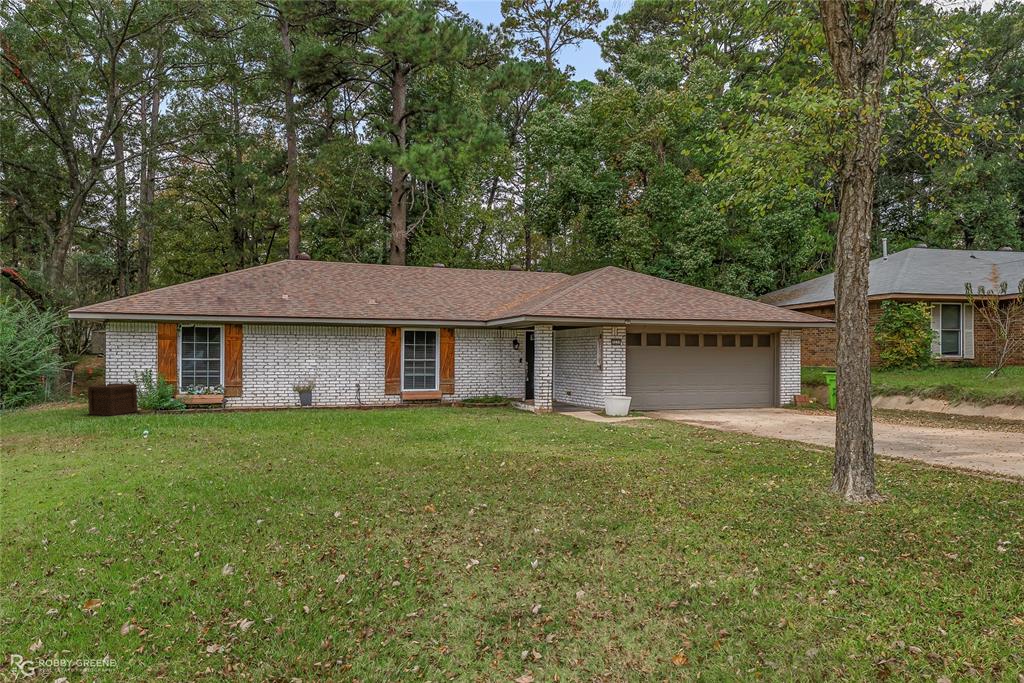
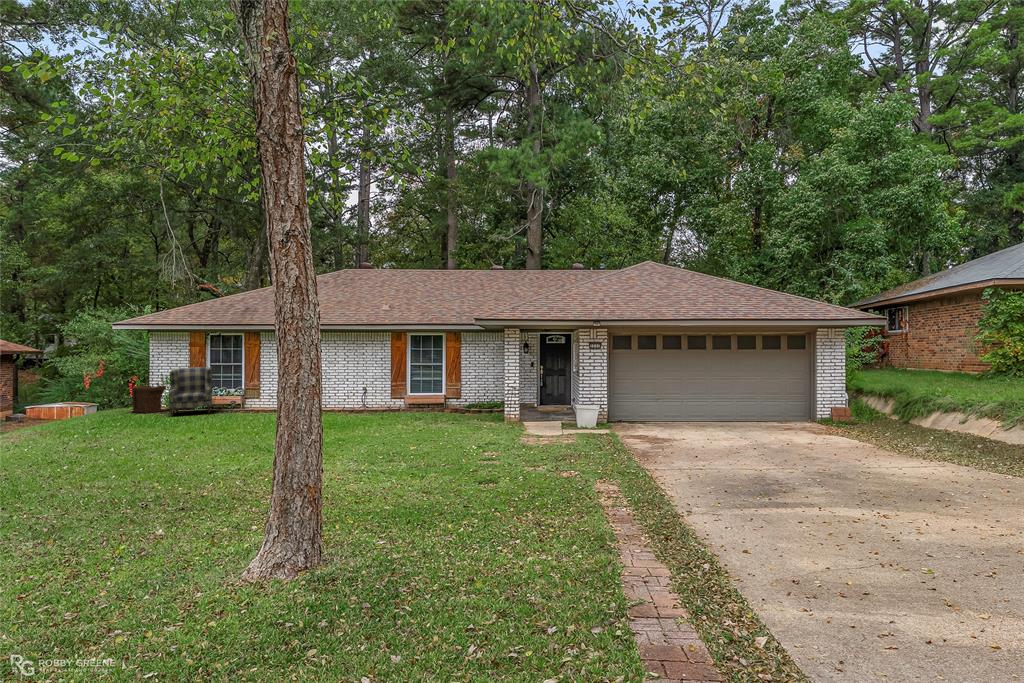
chair: none [145,363,198,418] -> present [169,367,212,416]

